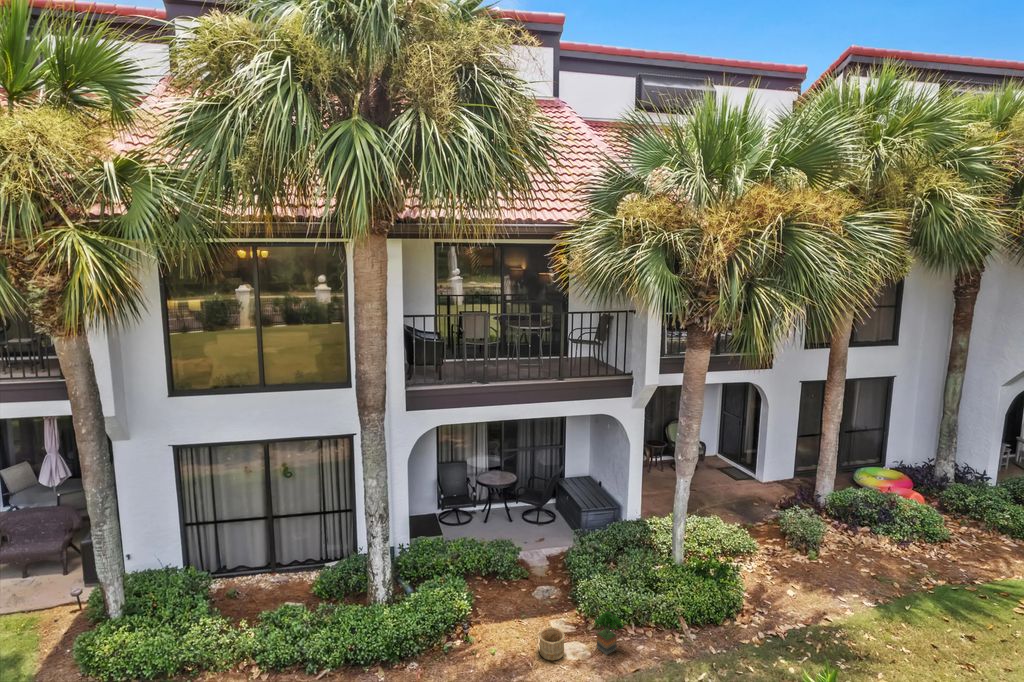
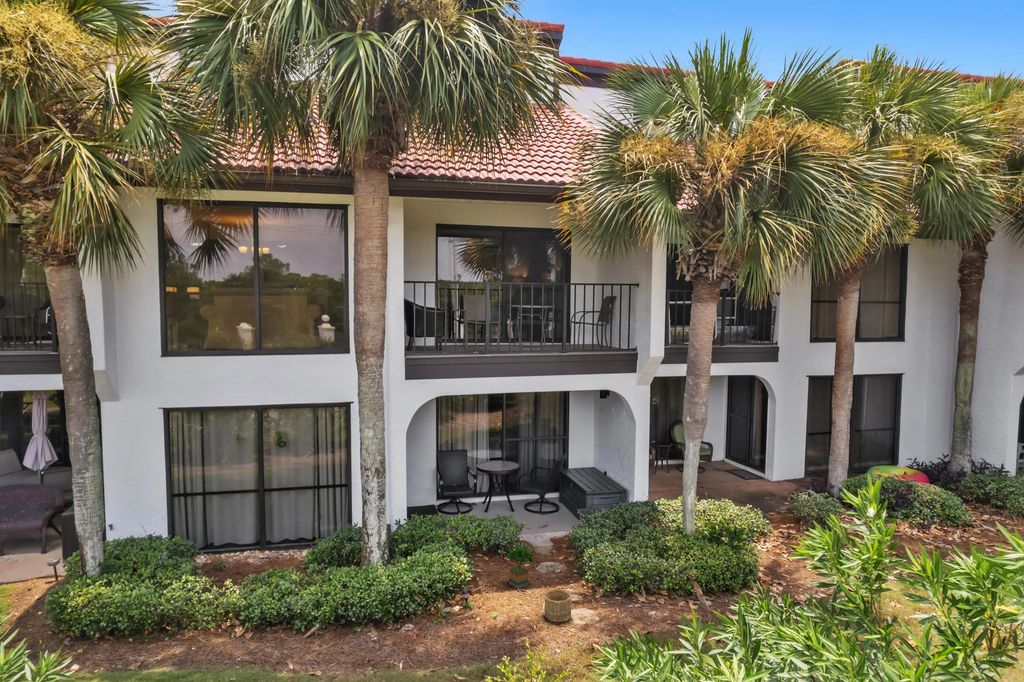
potted tree: present [595,611,623,655] -> present [507,548,534,589]

